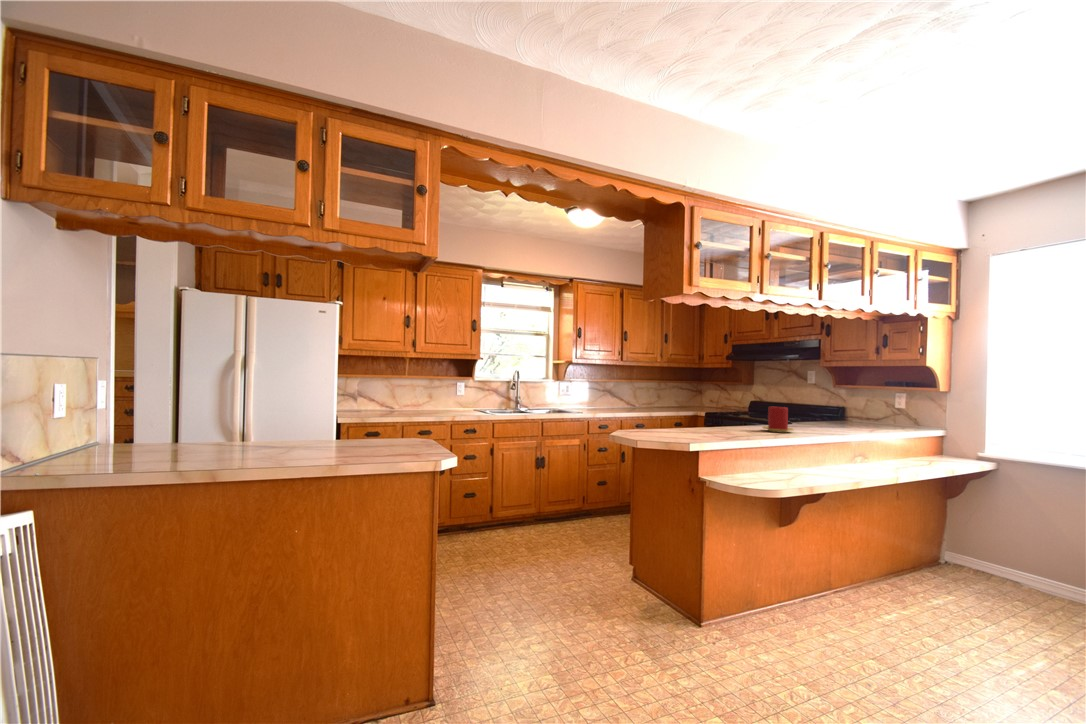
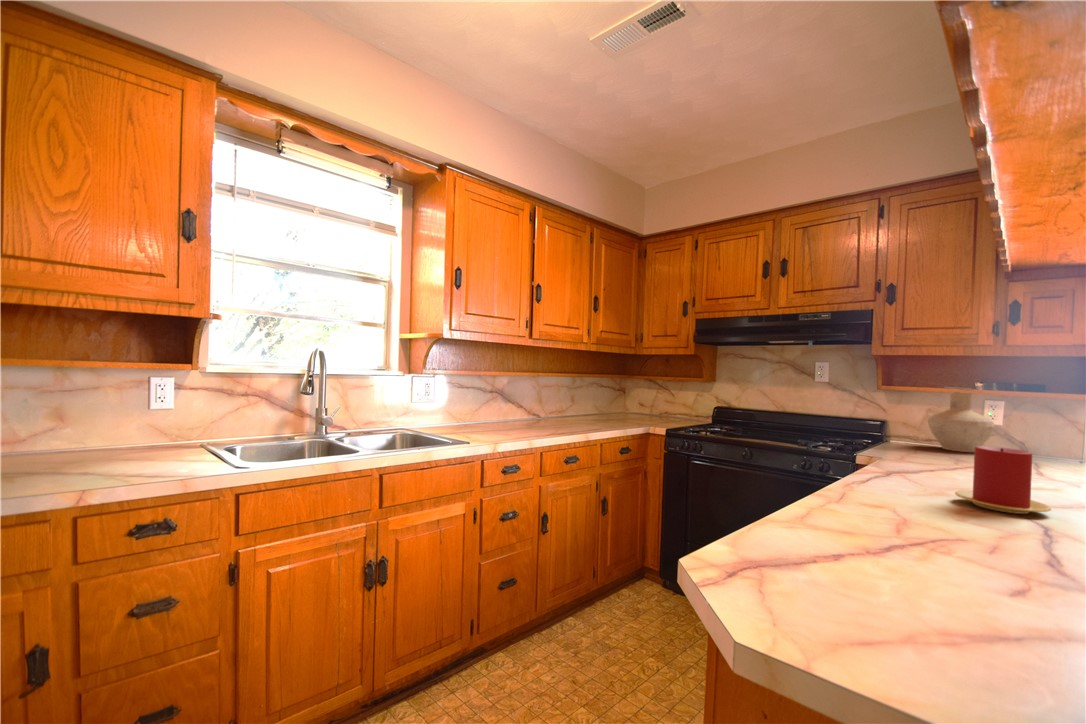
vase: none [859,385,899,425] -> present [928,387,995,452]

